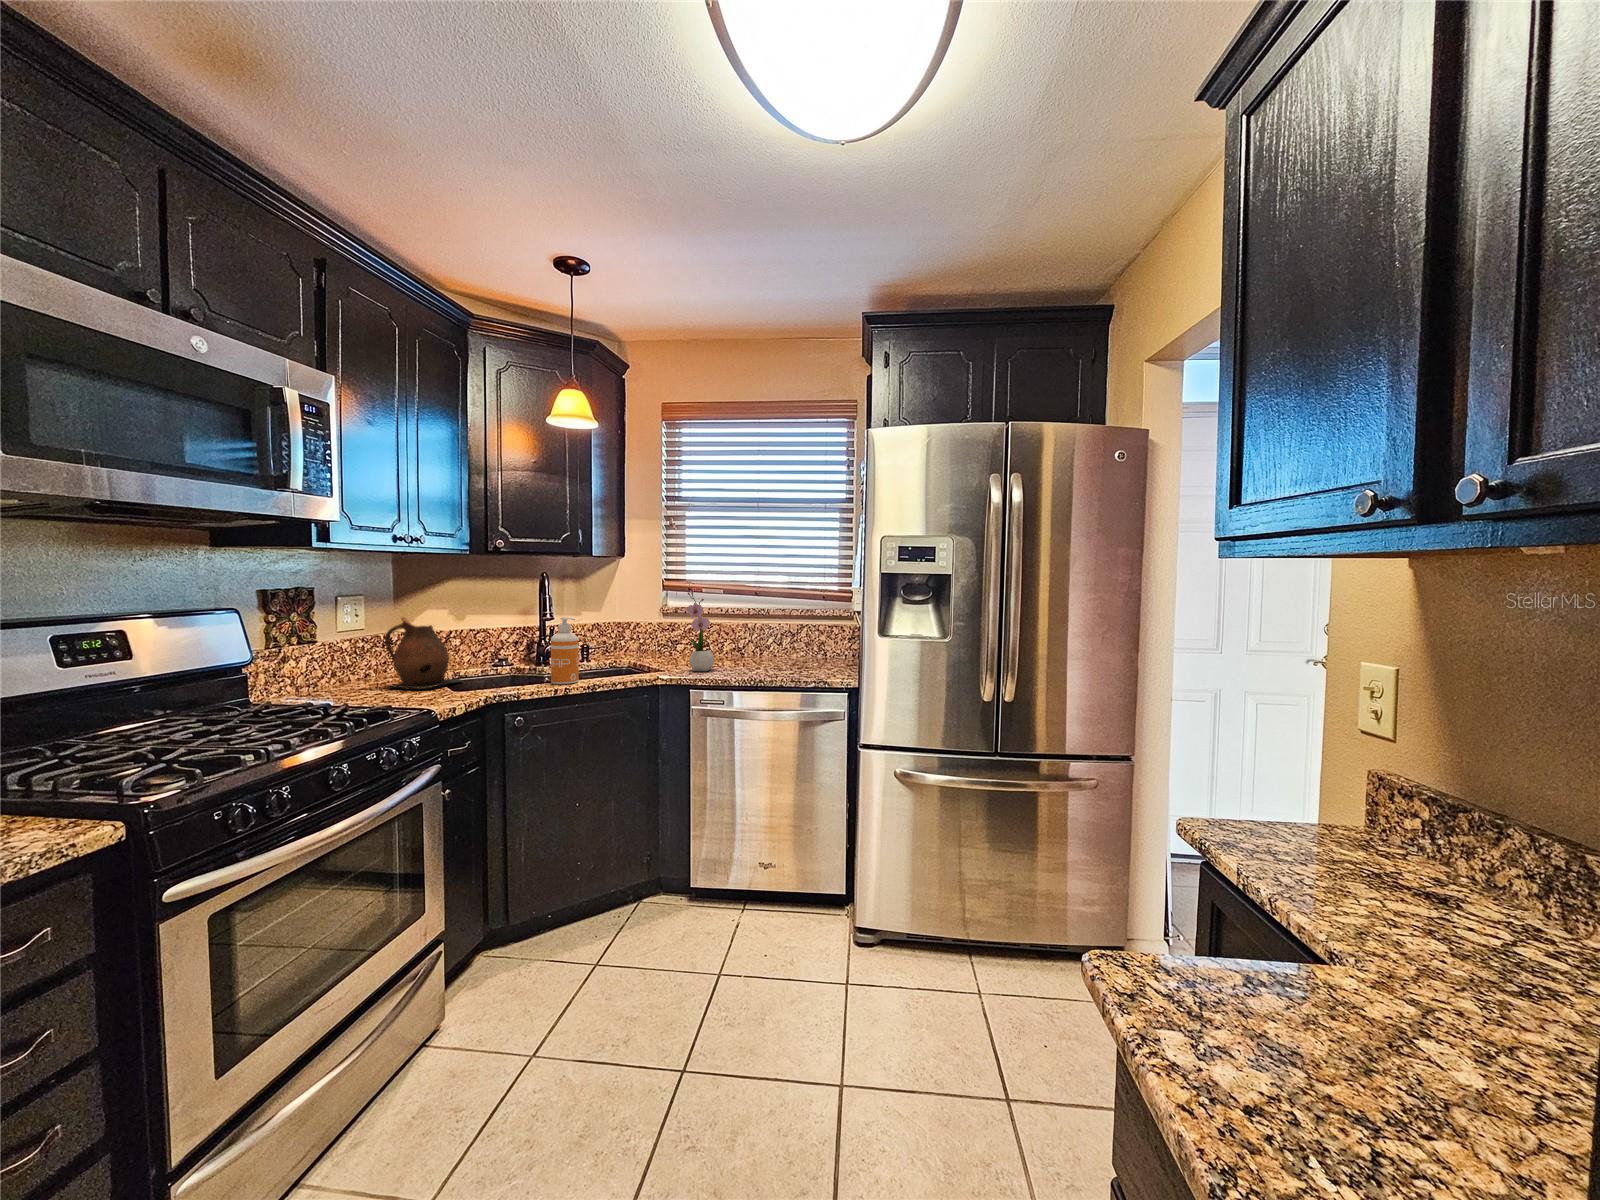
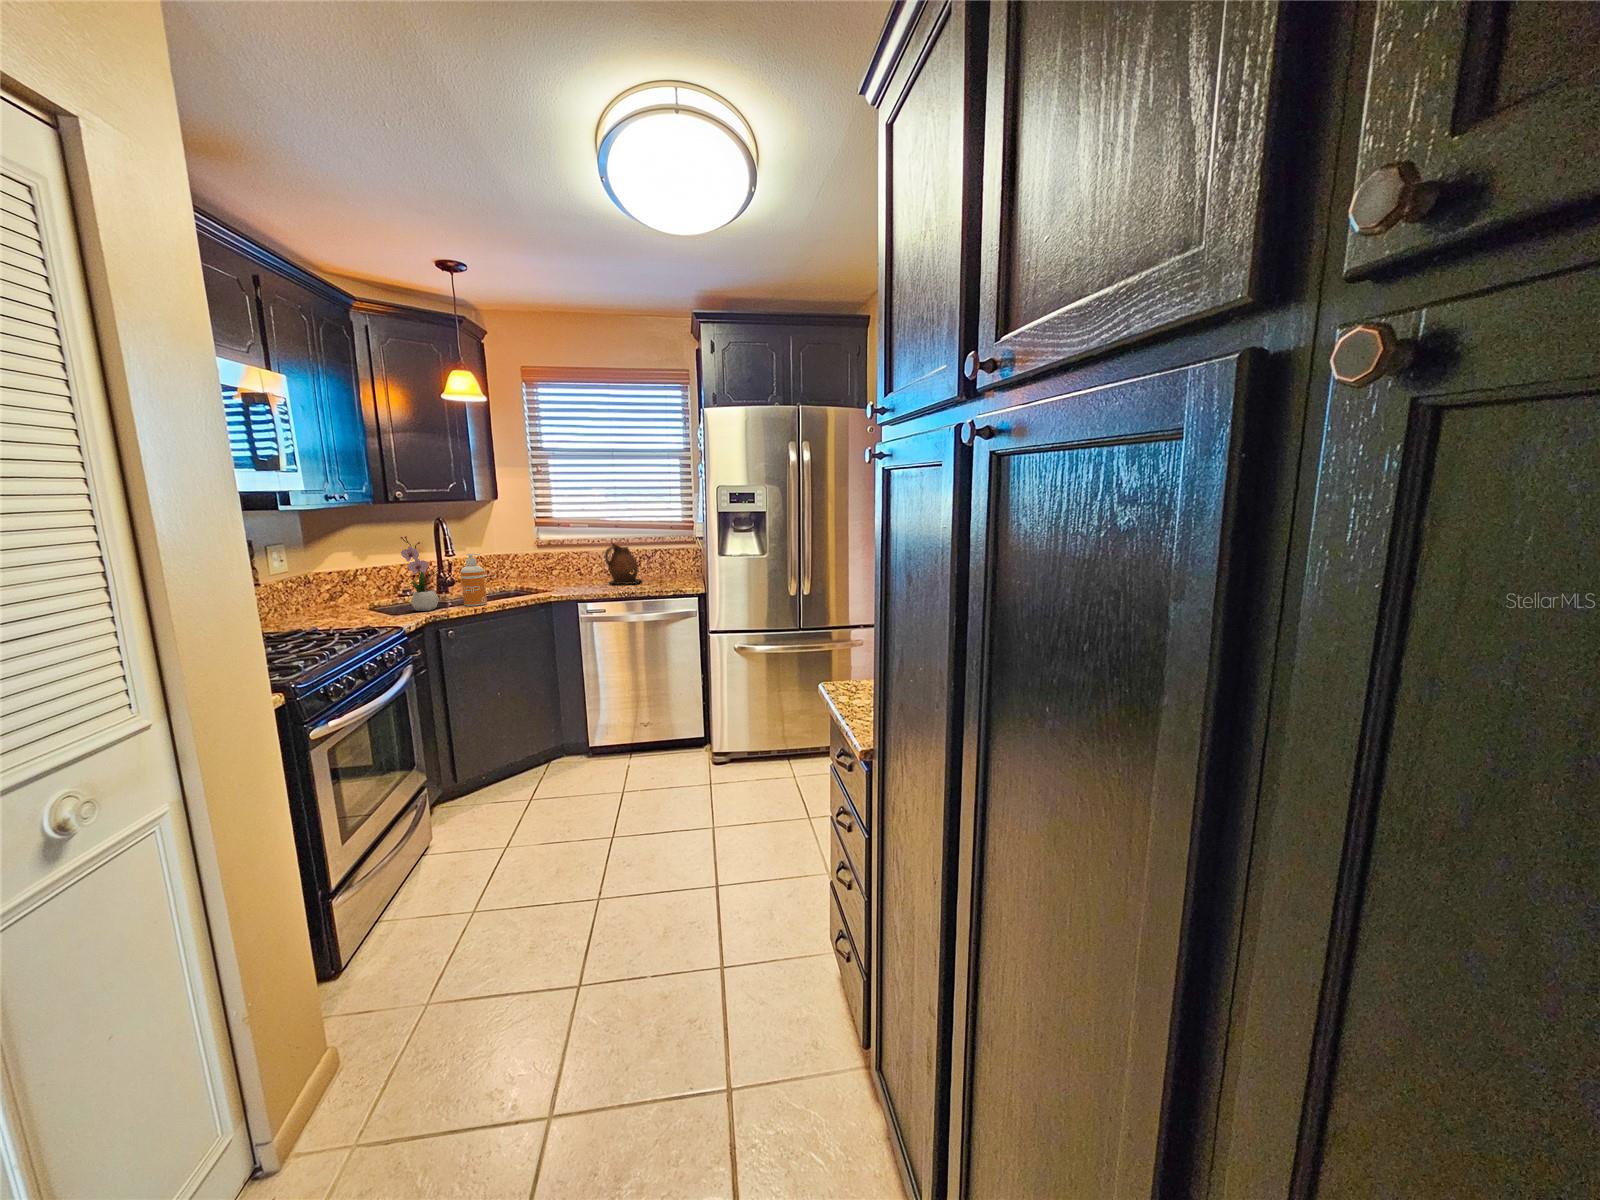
flower arrangement: present [687,592,717,671] -> present [400,536,439,611]
ceramic pitcher: present [385,617,460,689] -> present [605,543,641,584]

